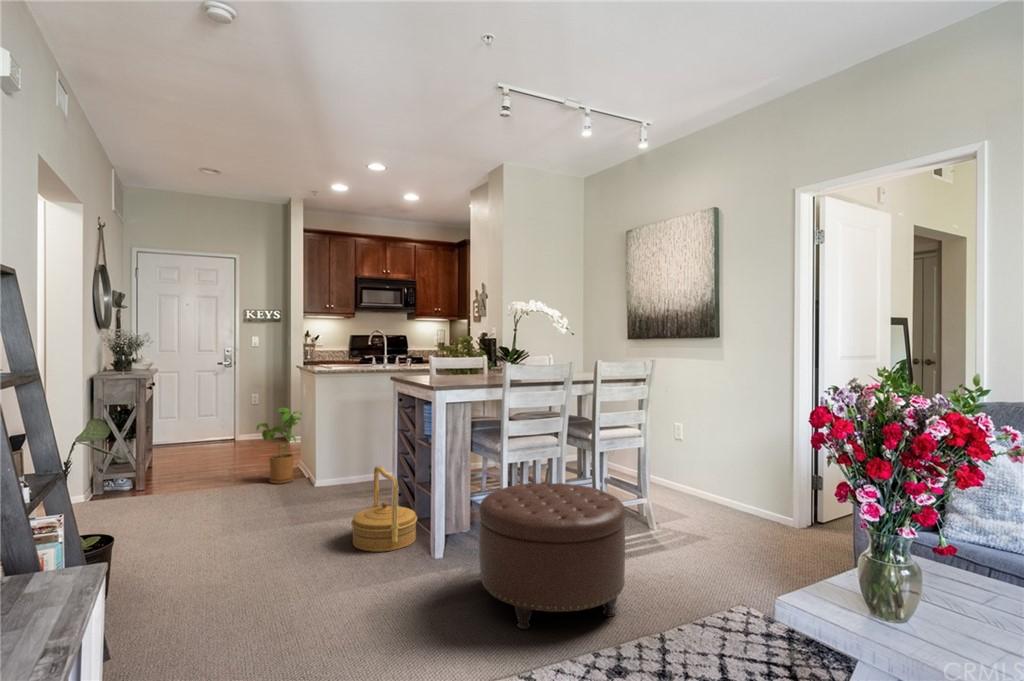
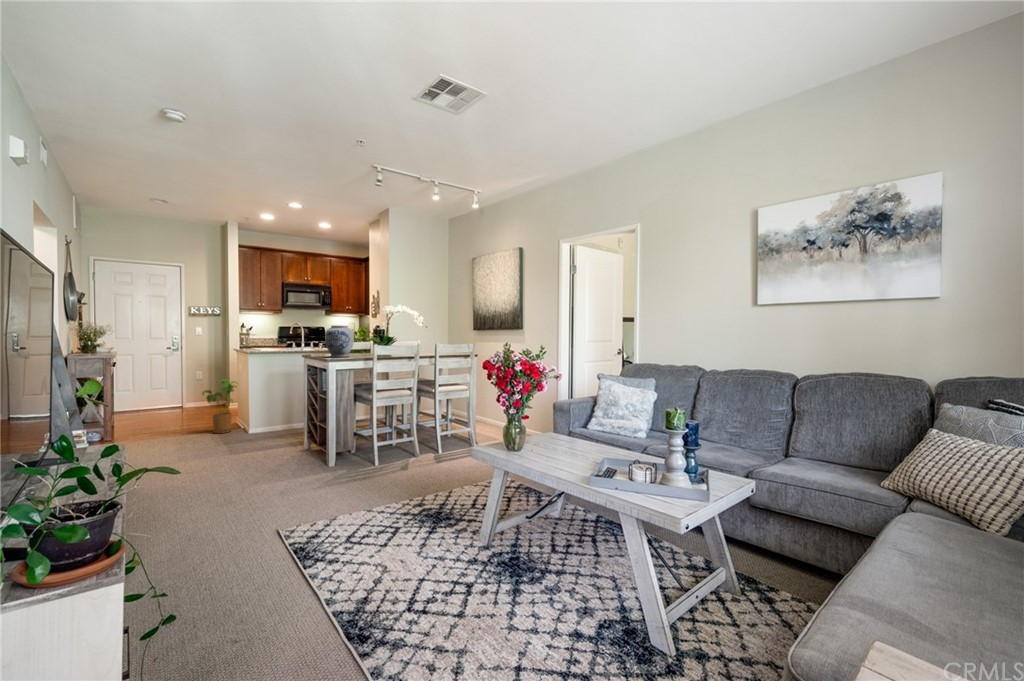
vase: none [429,332,472,383] -> present [325,325,354,357]
woven basket: present [351,466,417,552] -> none [272,413,318,465]
ottoman: present [479,483,626,629] -> none [350,416,436,492]

